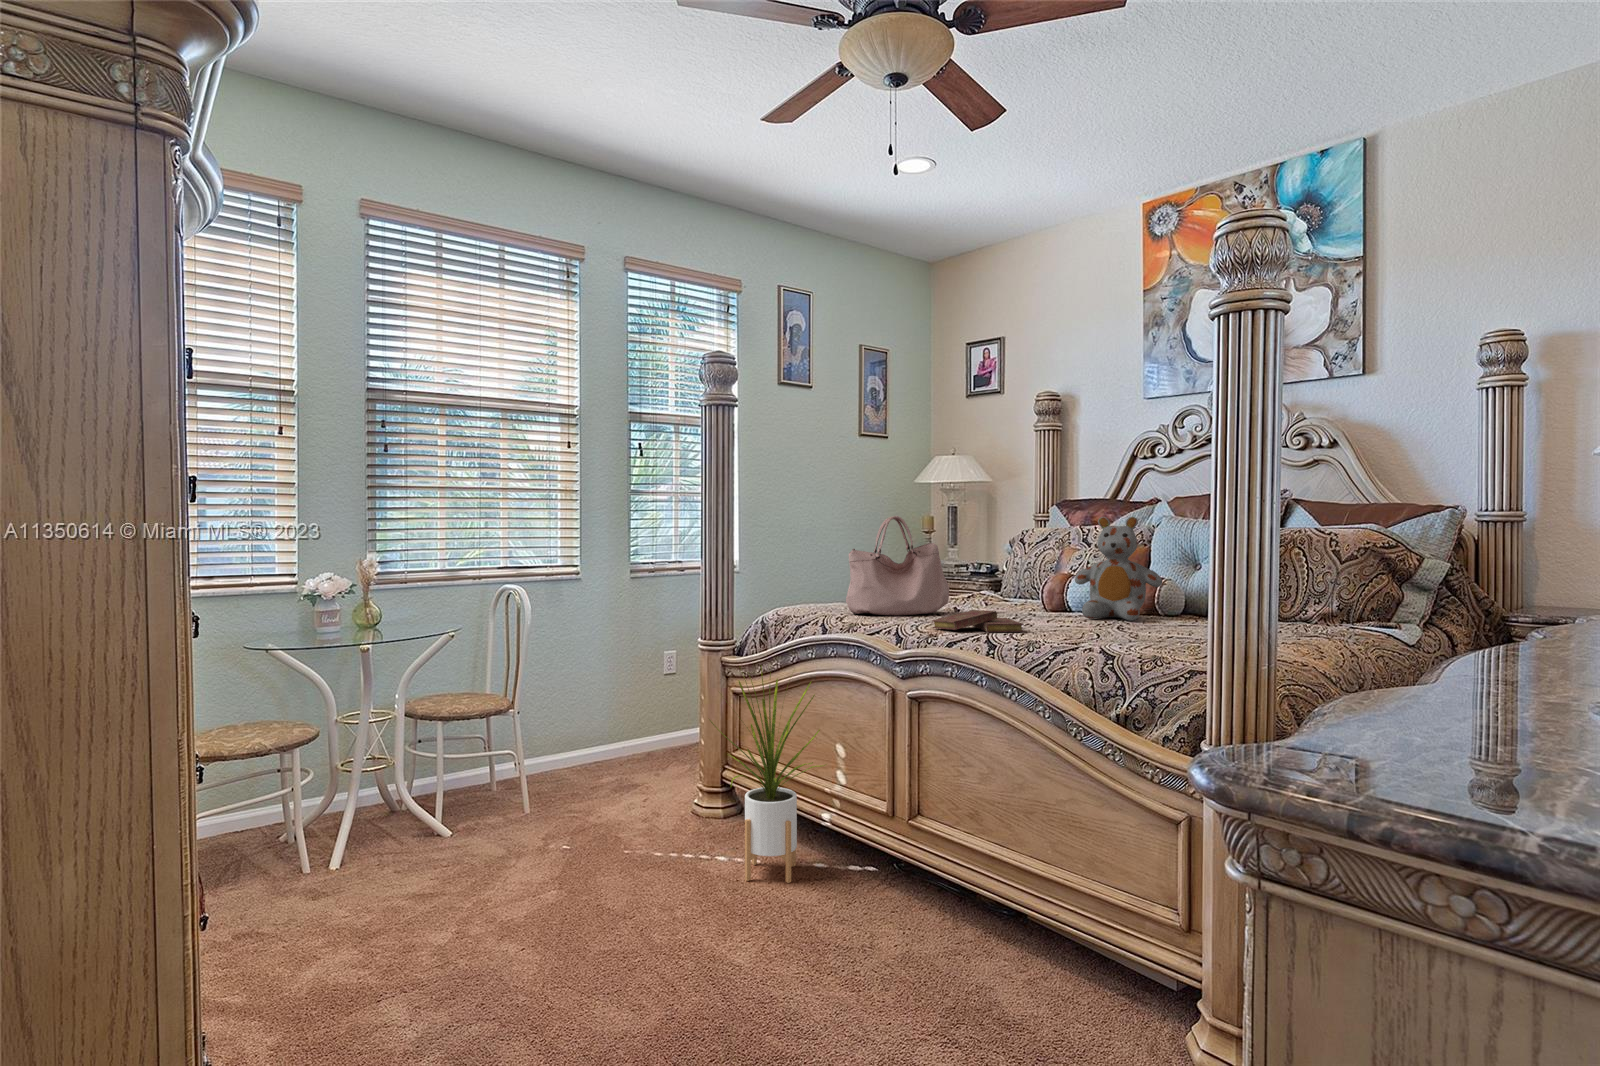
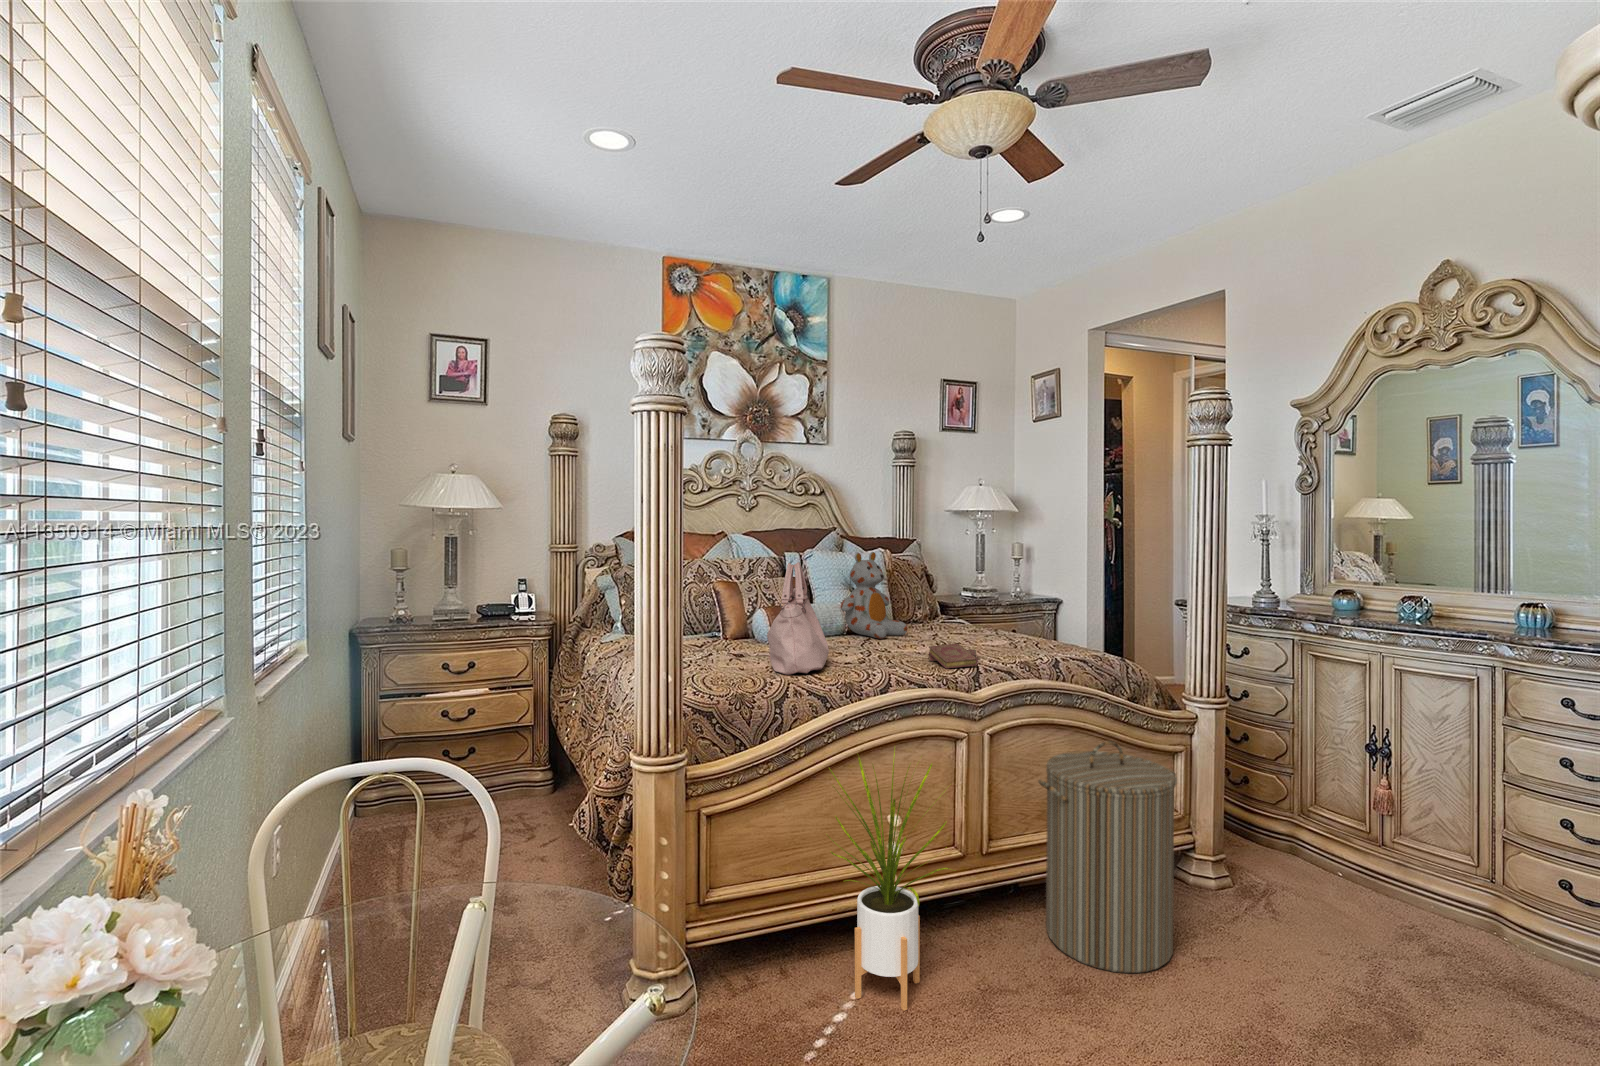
laundry hamper: none [864,724,1012,1007] -> present [1039,741,1177,973]

